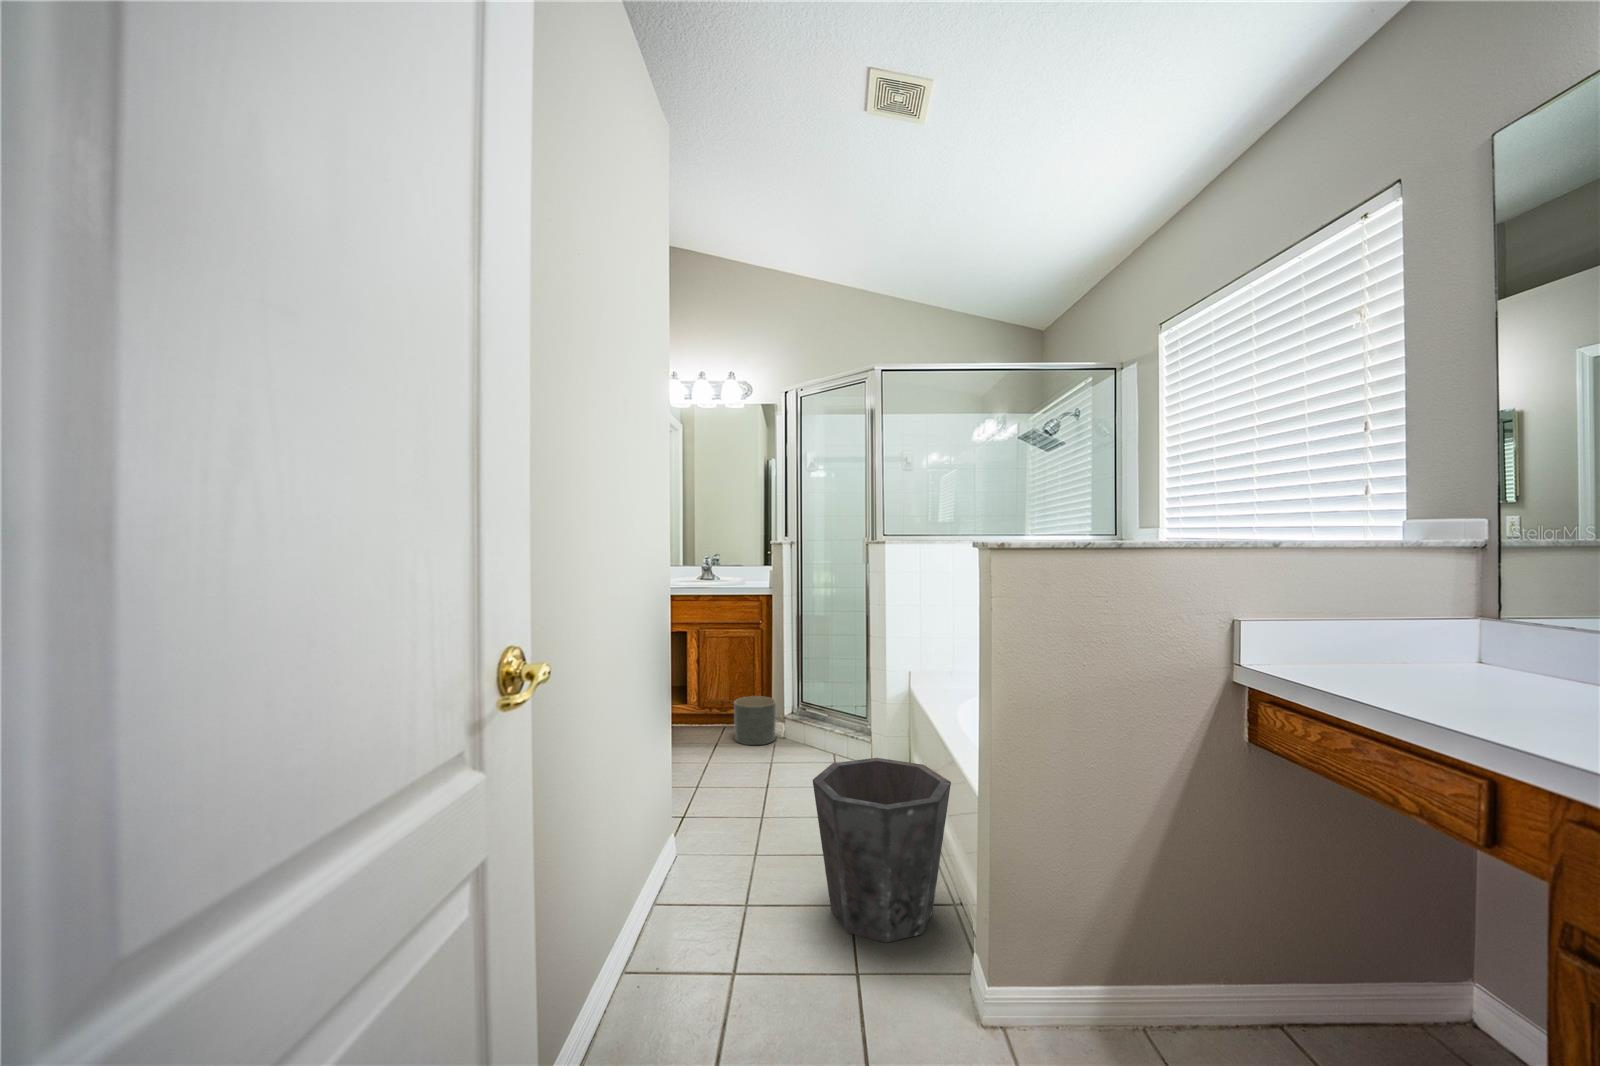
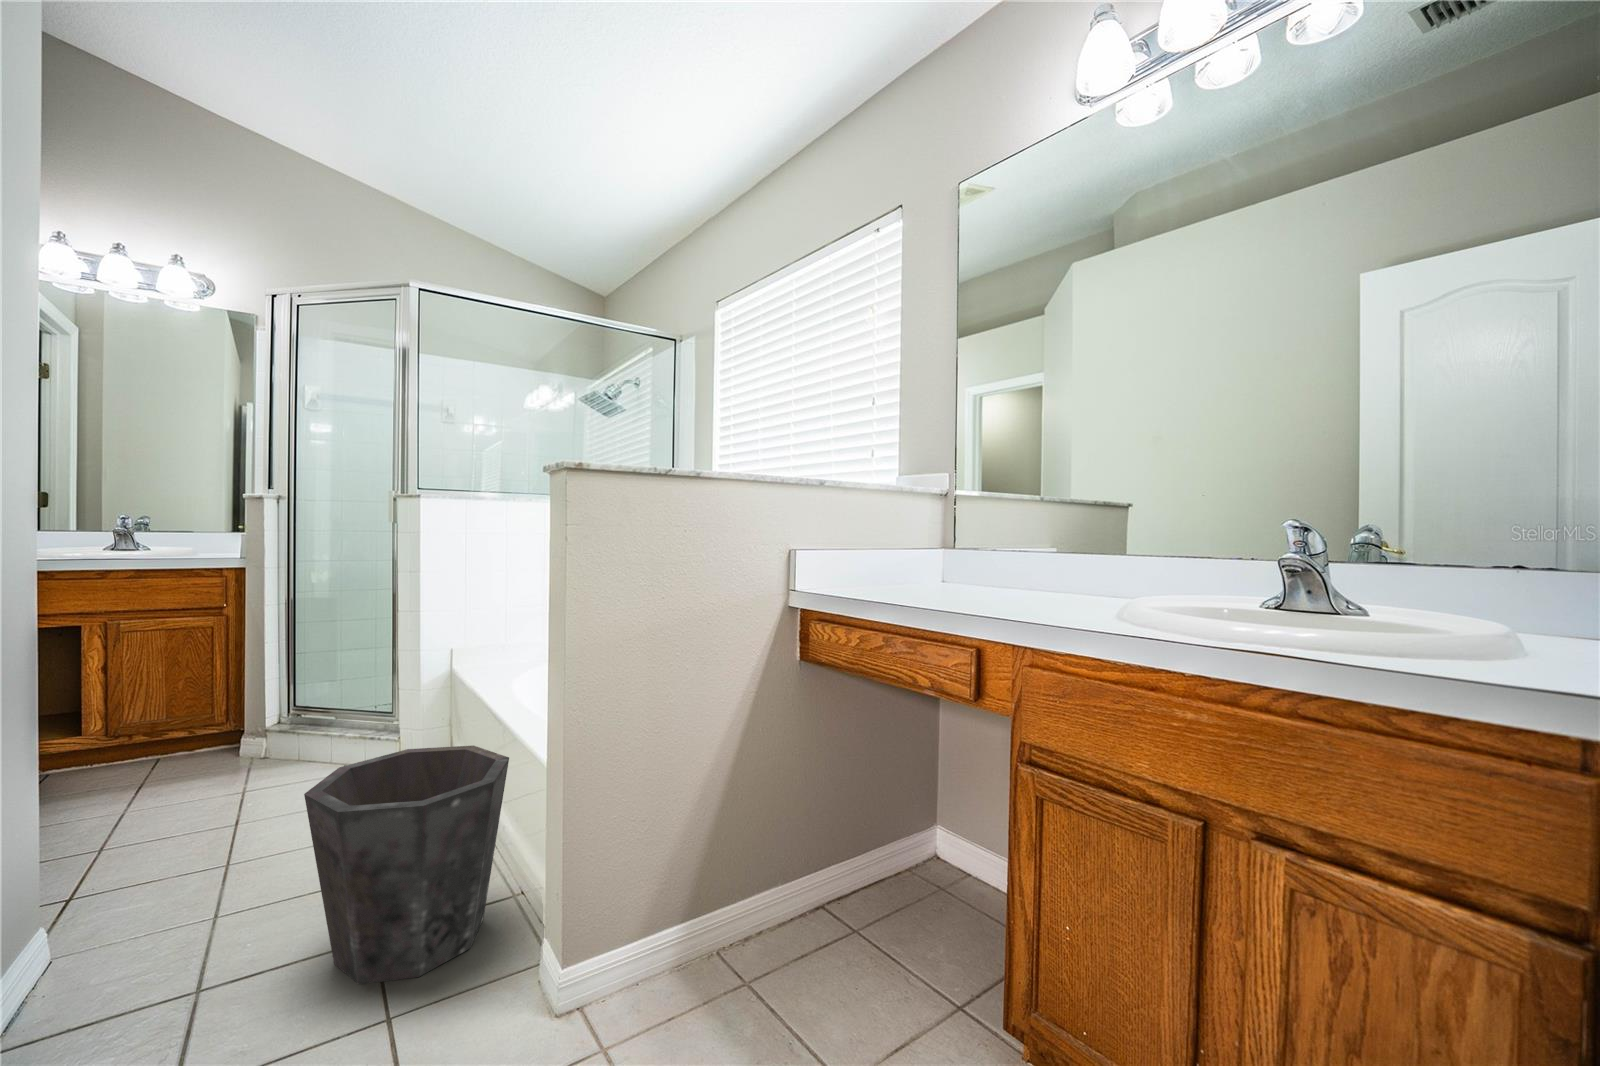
planter: present [734,696,776,745] -> none [172,708,251,780]

